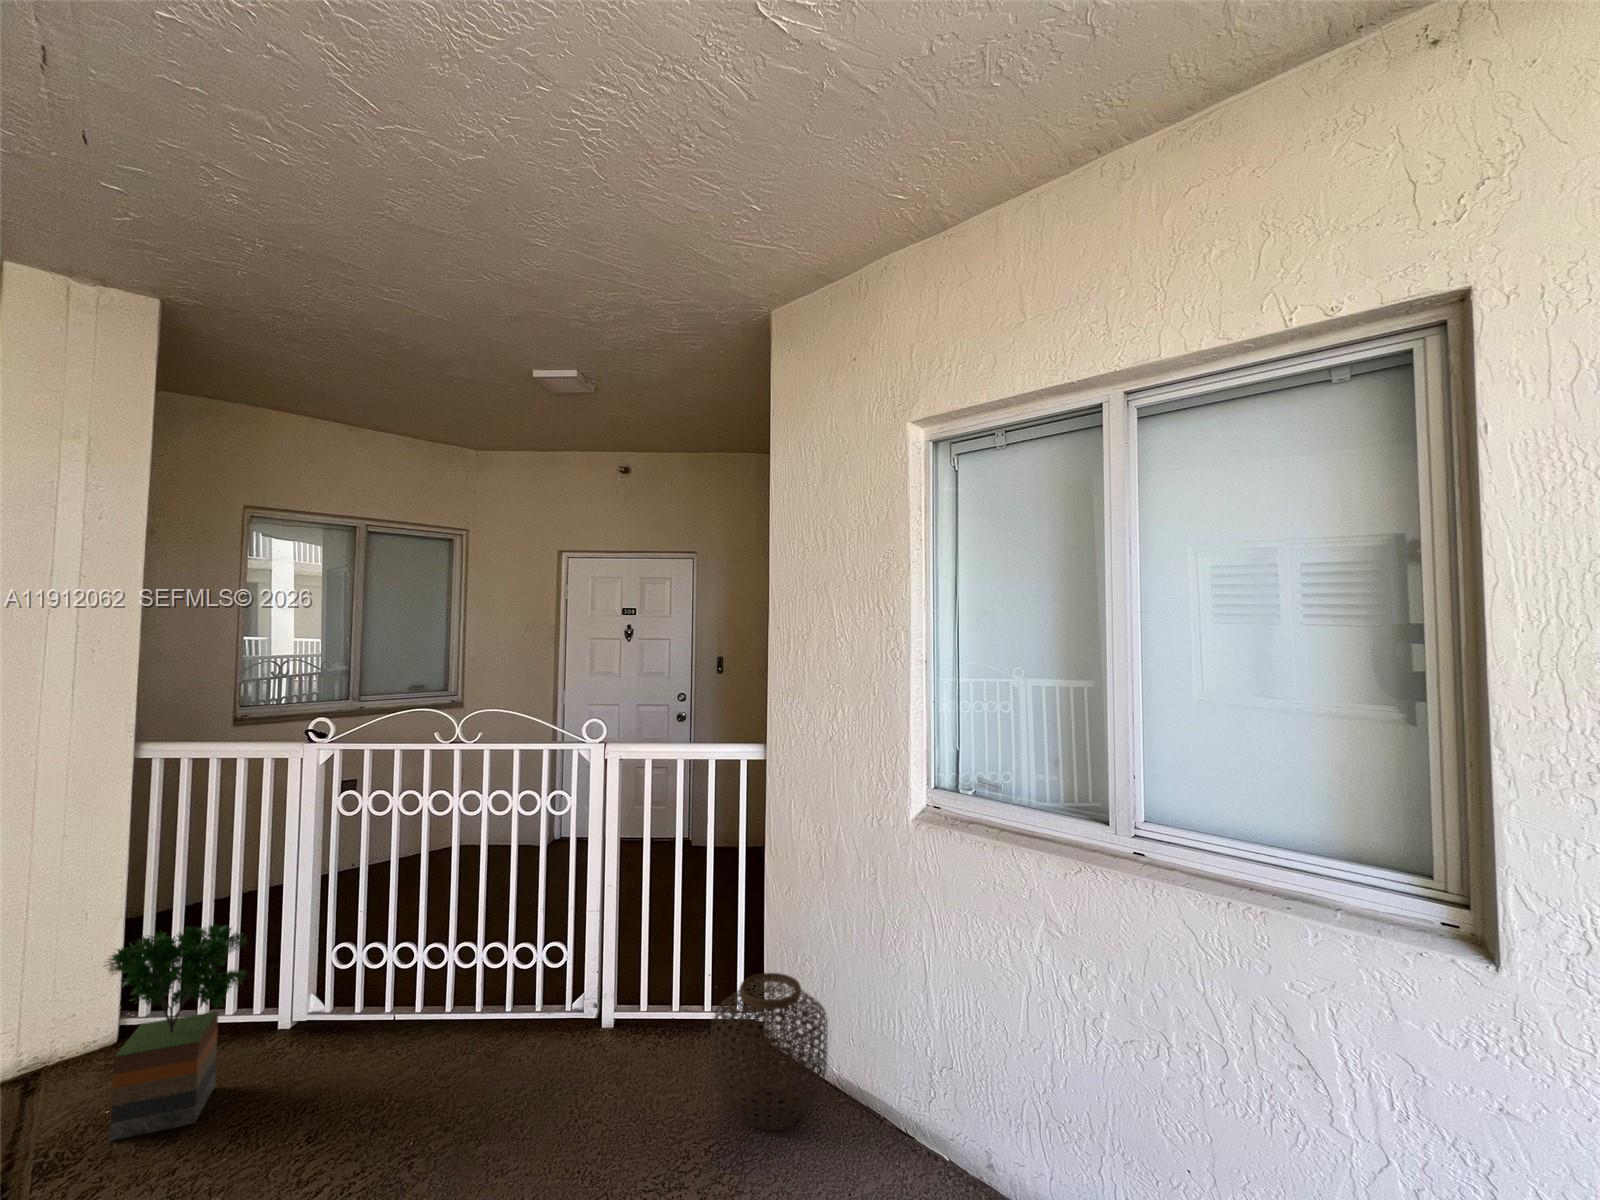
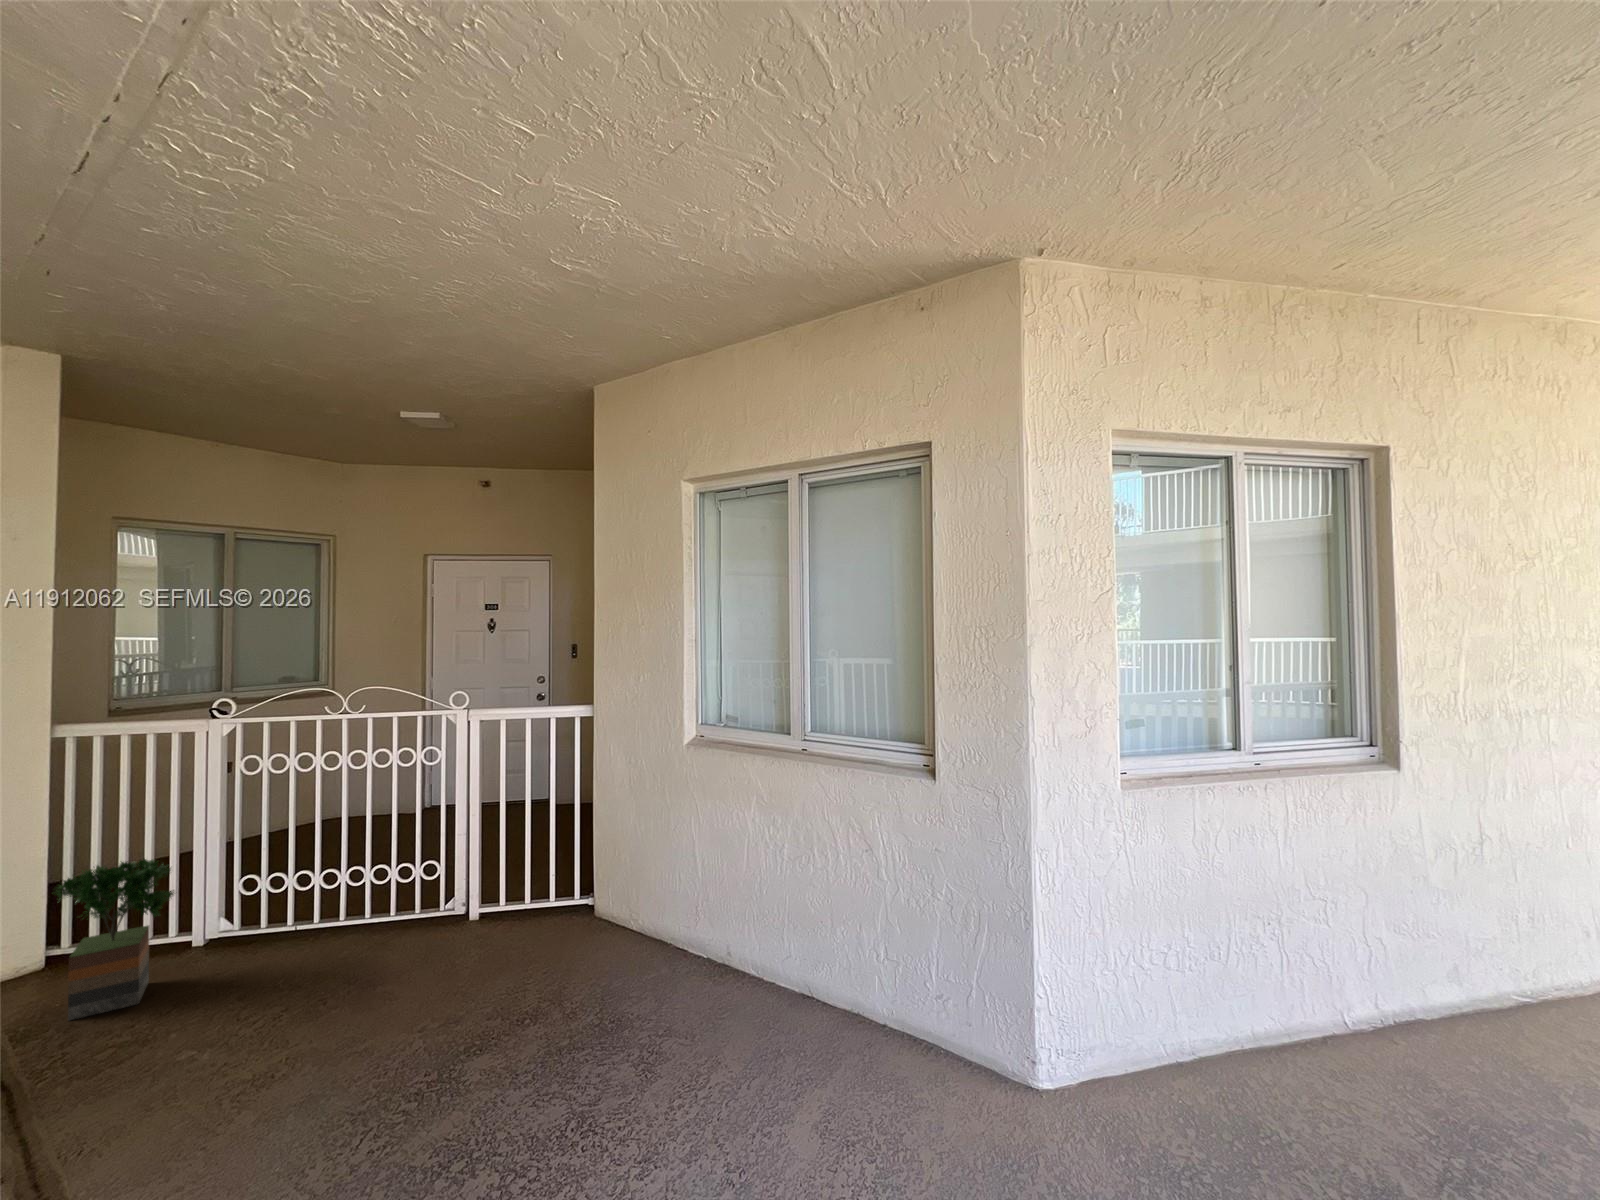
woven basket: present [711,973,828,1131] -> none [549,862,633,964]

